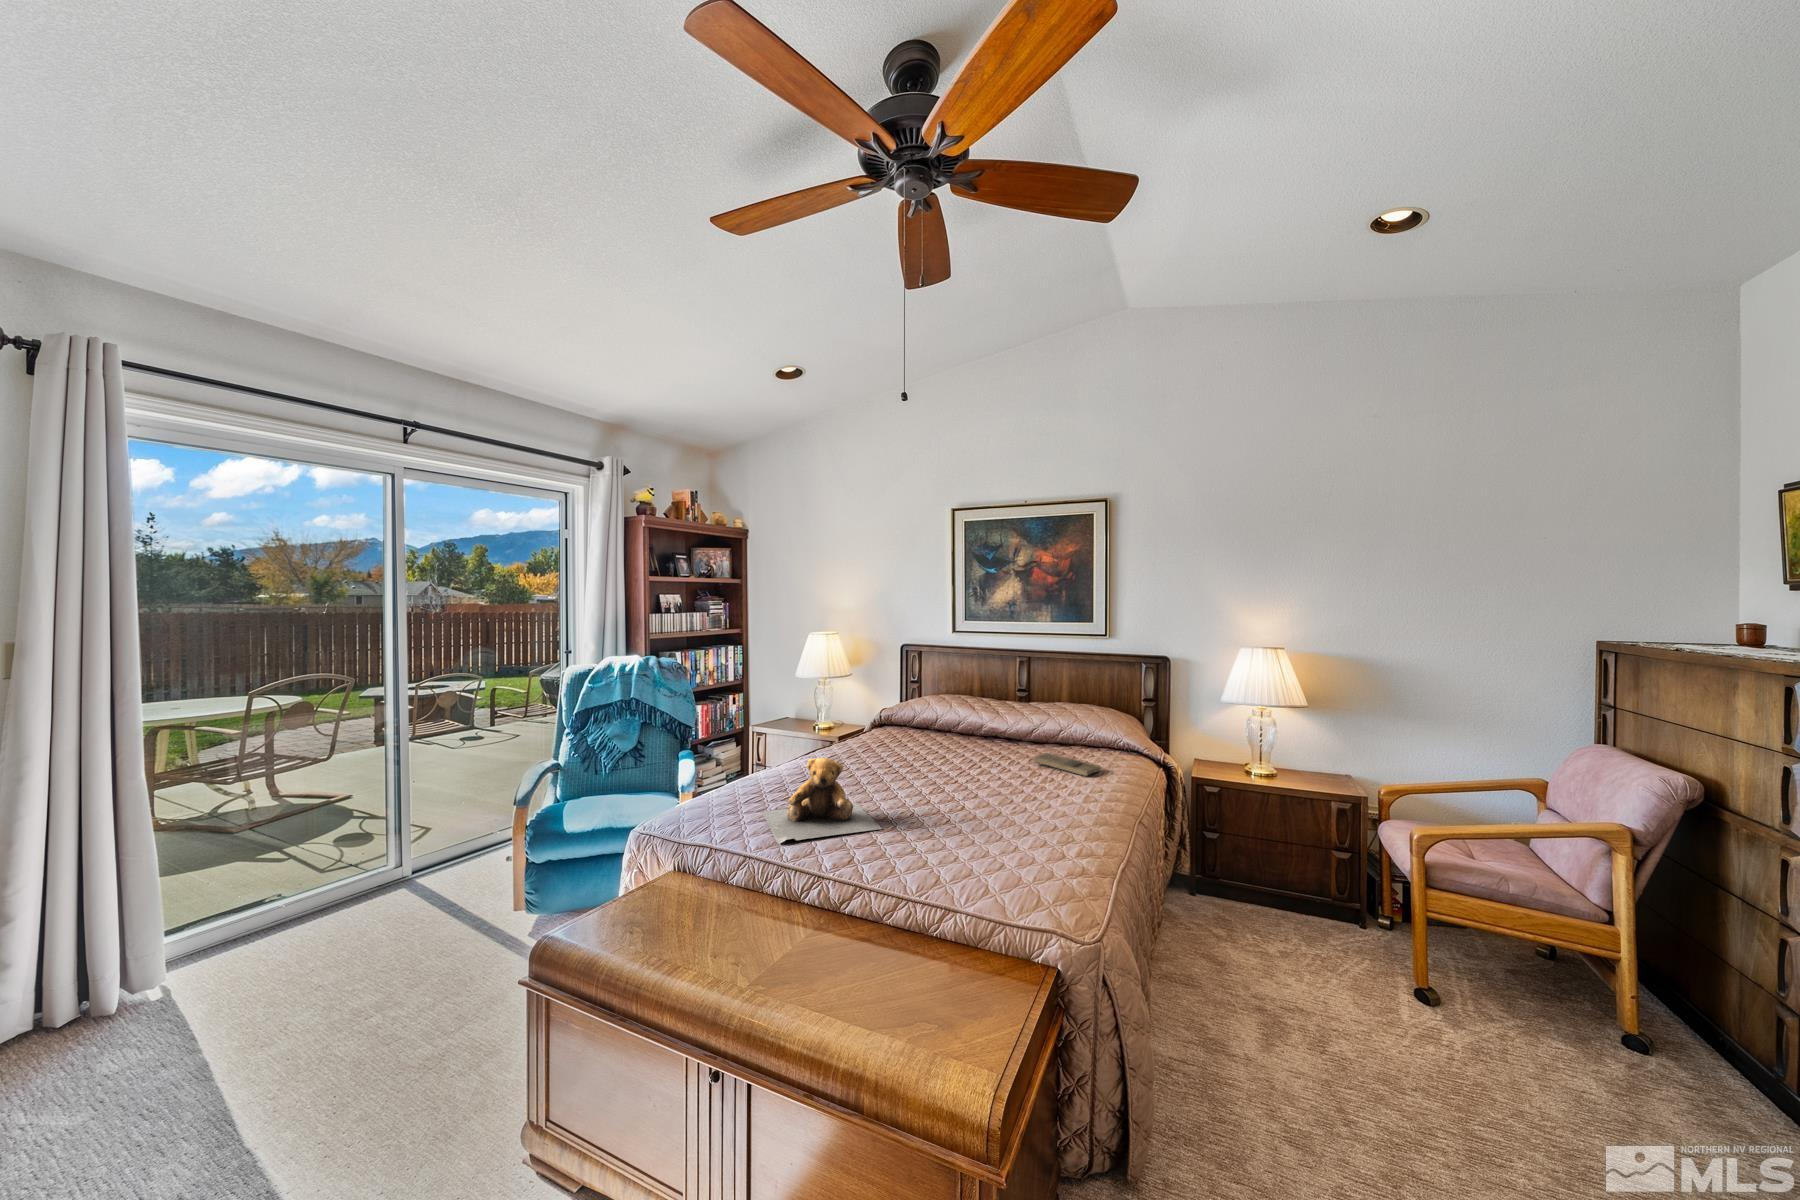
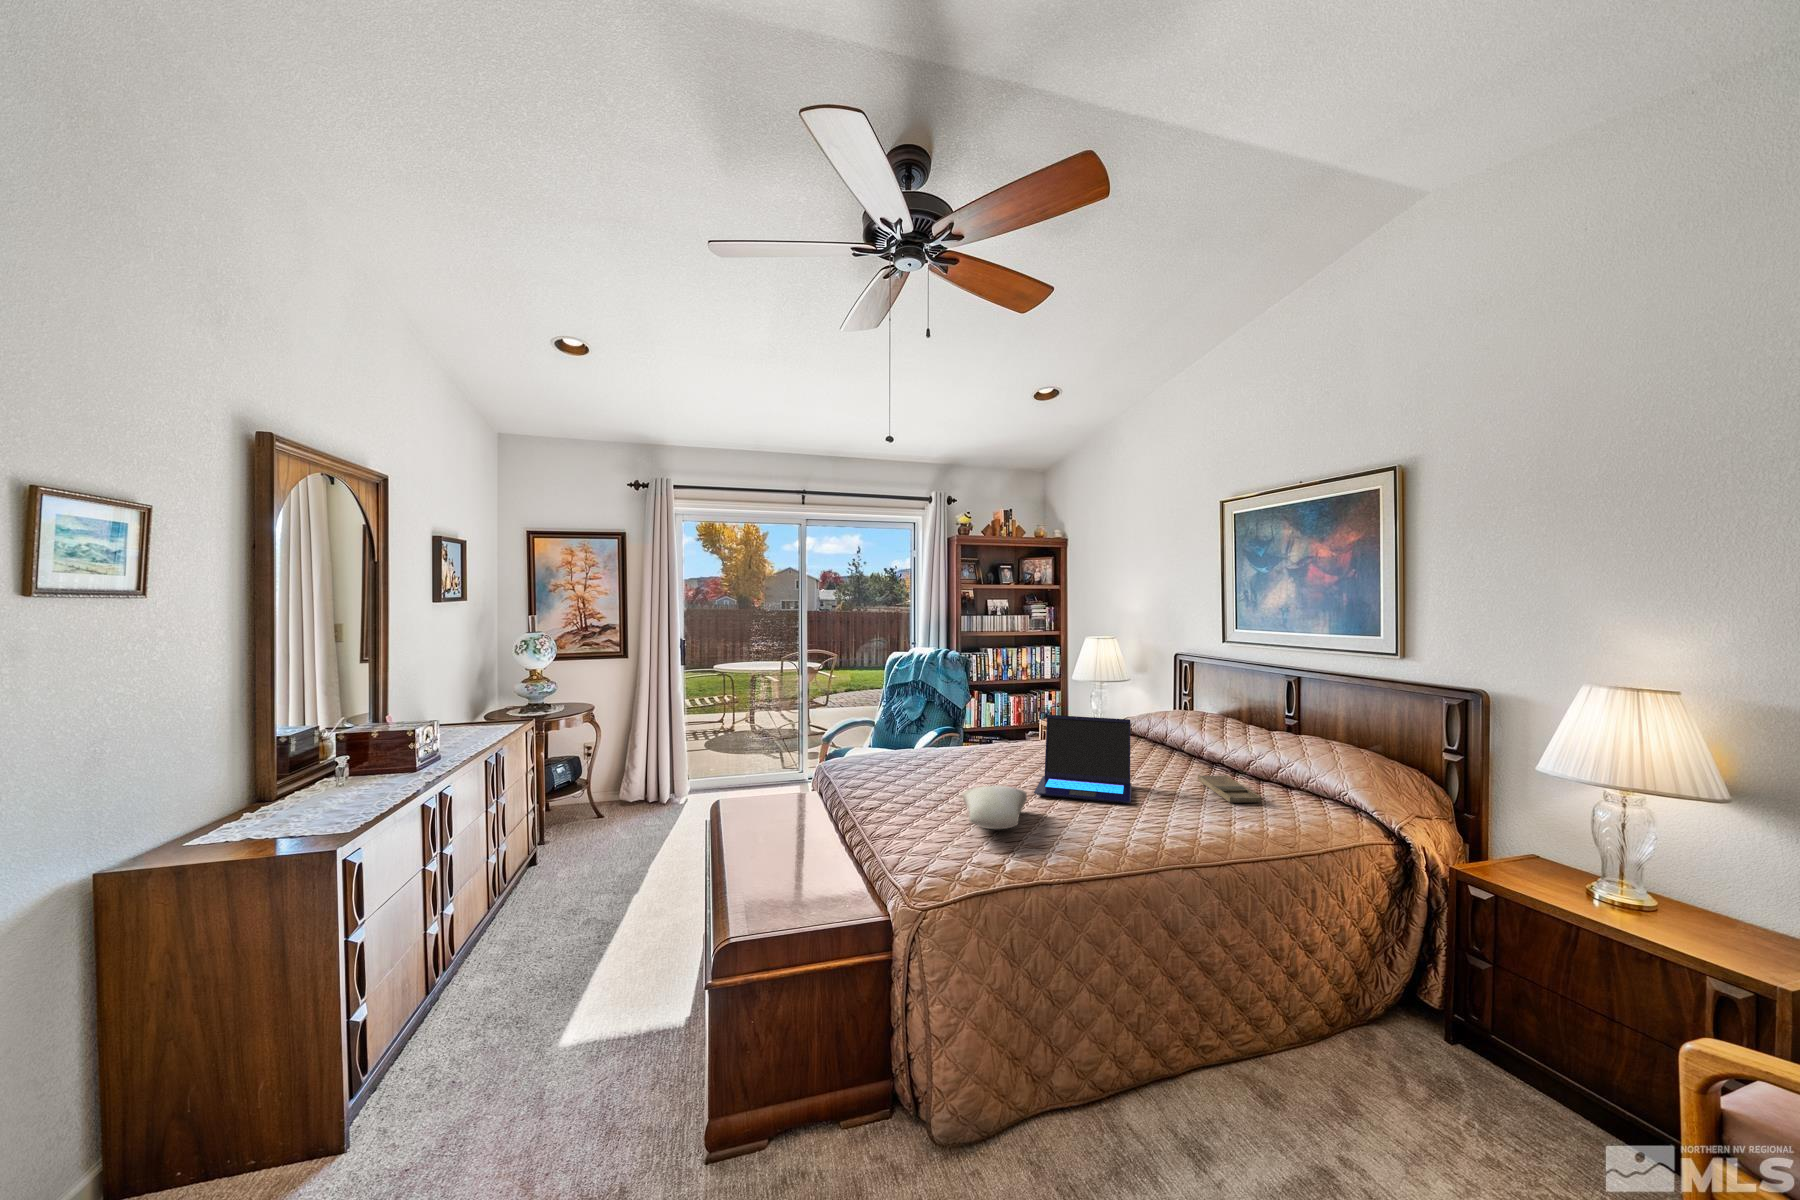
laptop: none [916,715,1039,810] -> present [1034,715,1132,804]
teddy bear: present [763,758,882,843] -> none [877,727,977,791]
pillow: none [929,809,1053,863] -> present [963,786,1027,829]

